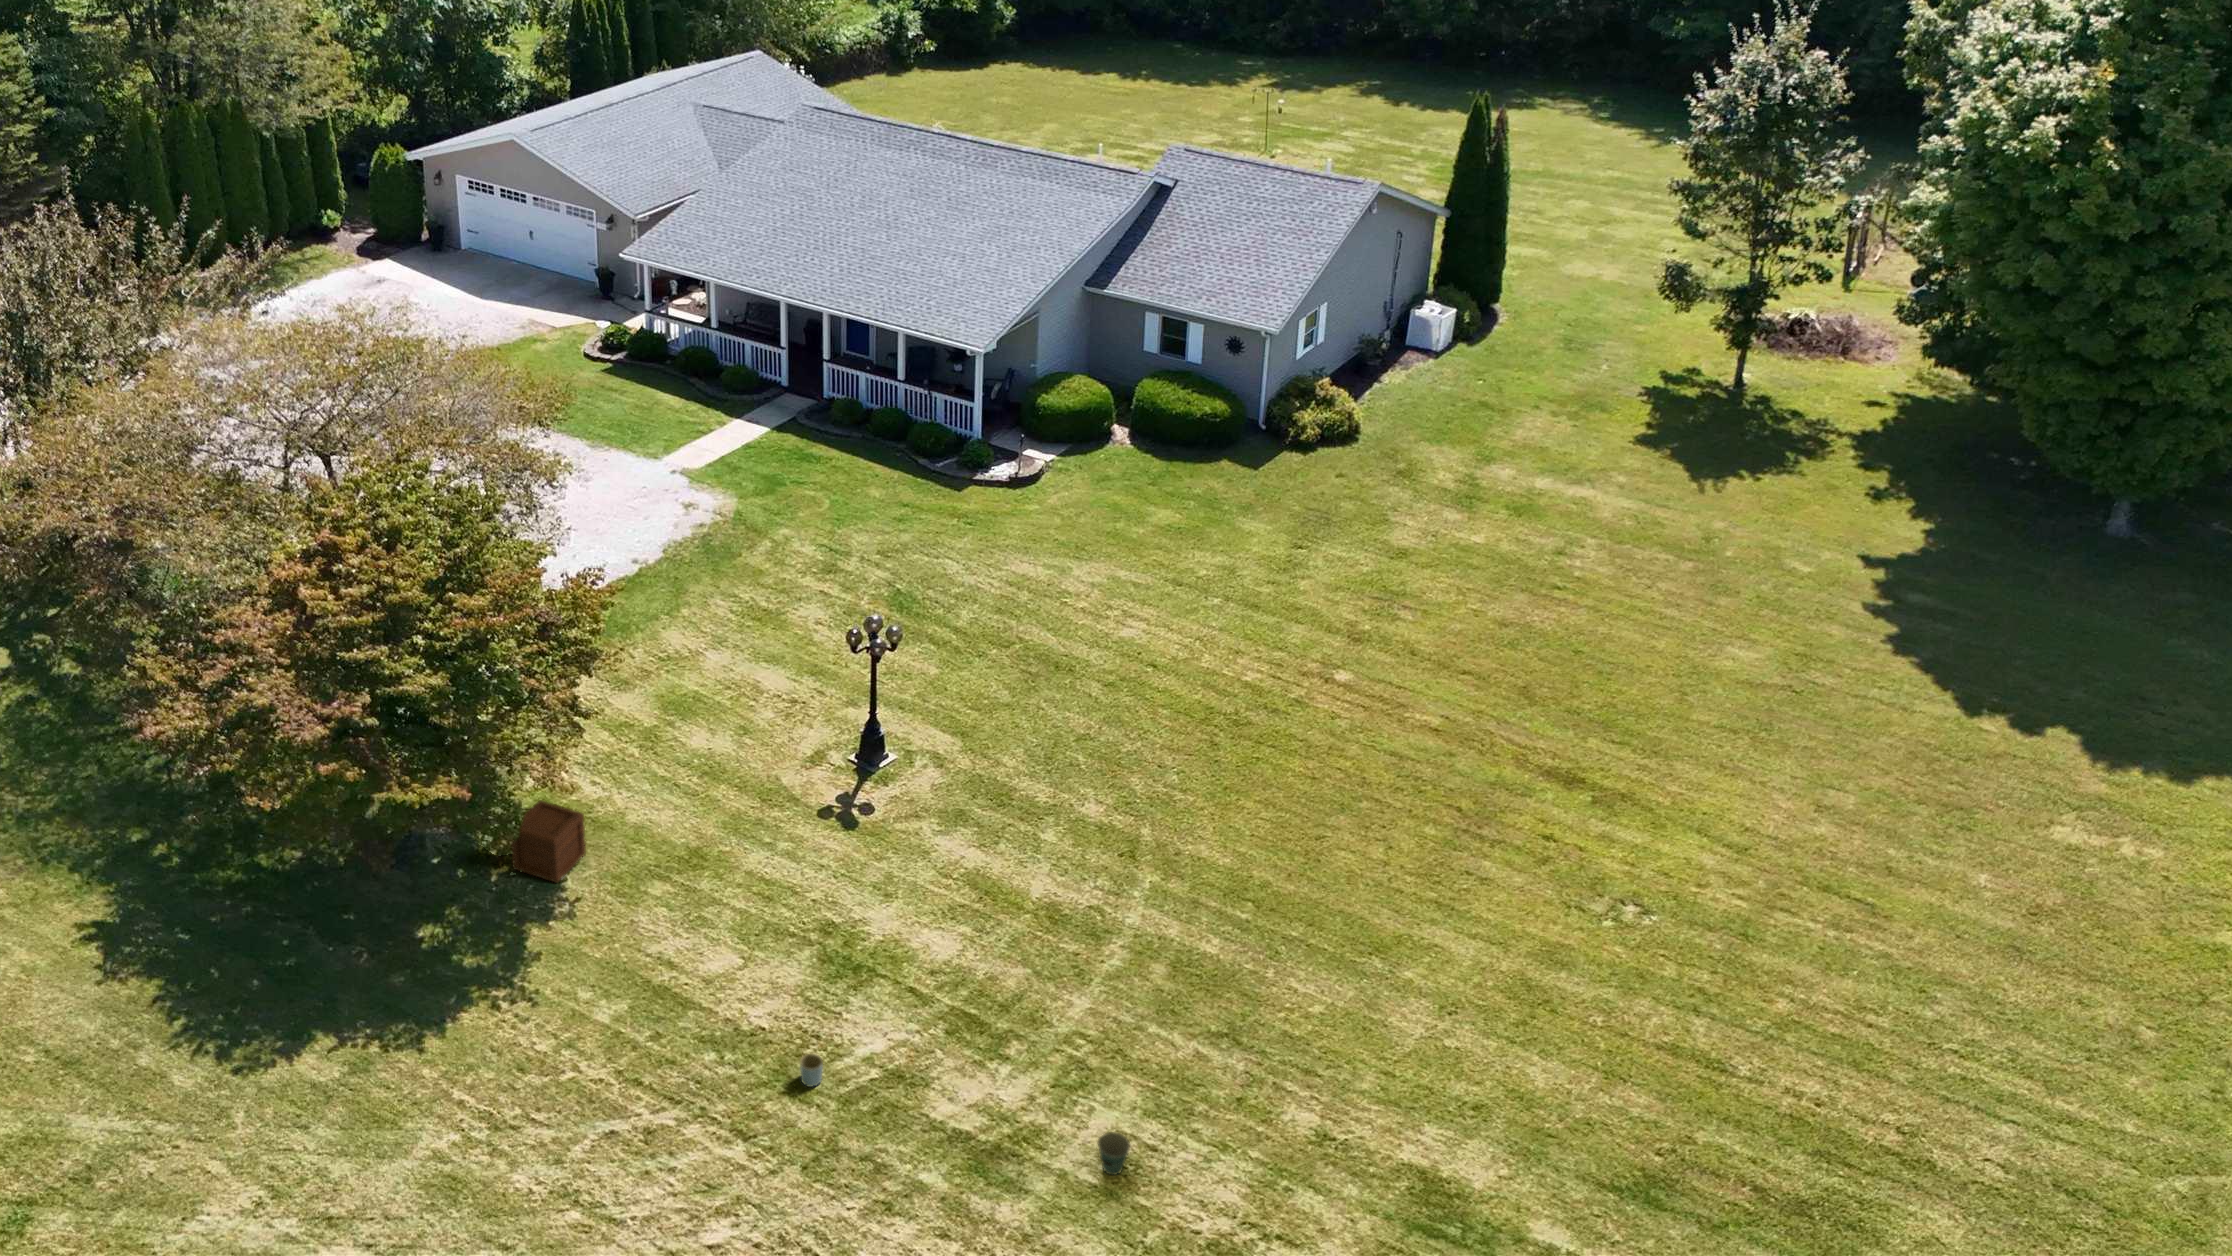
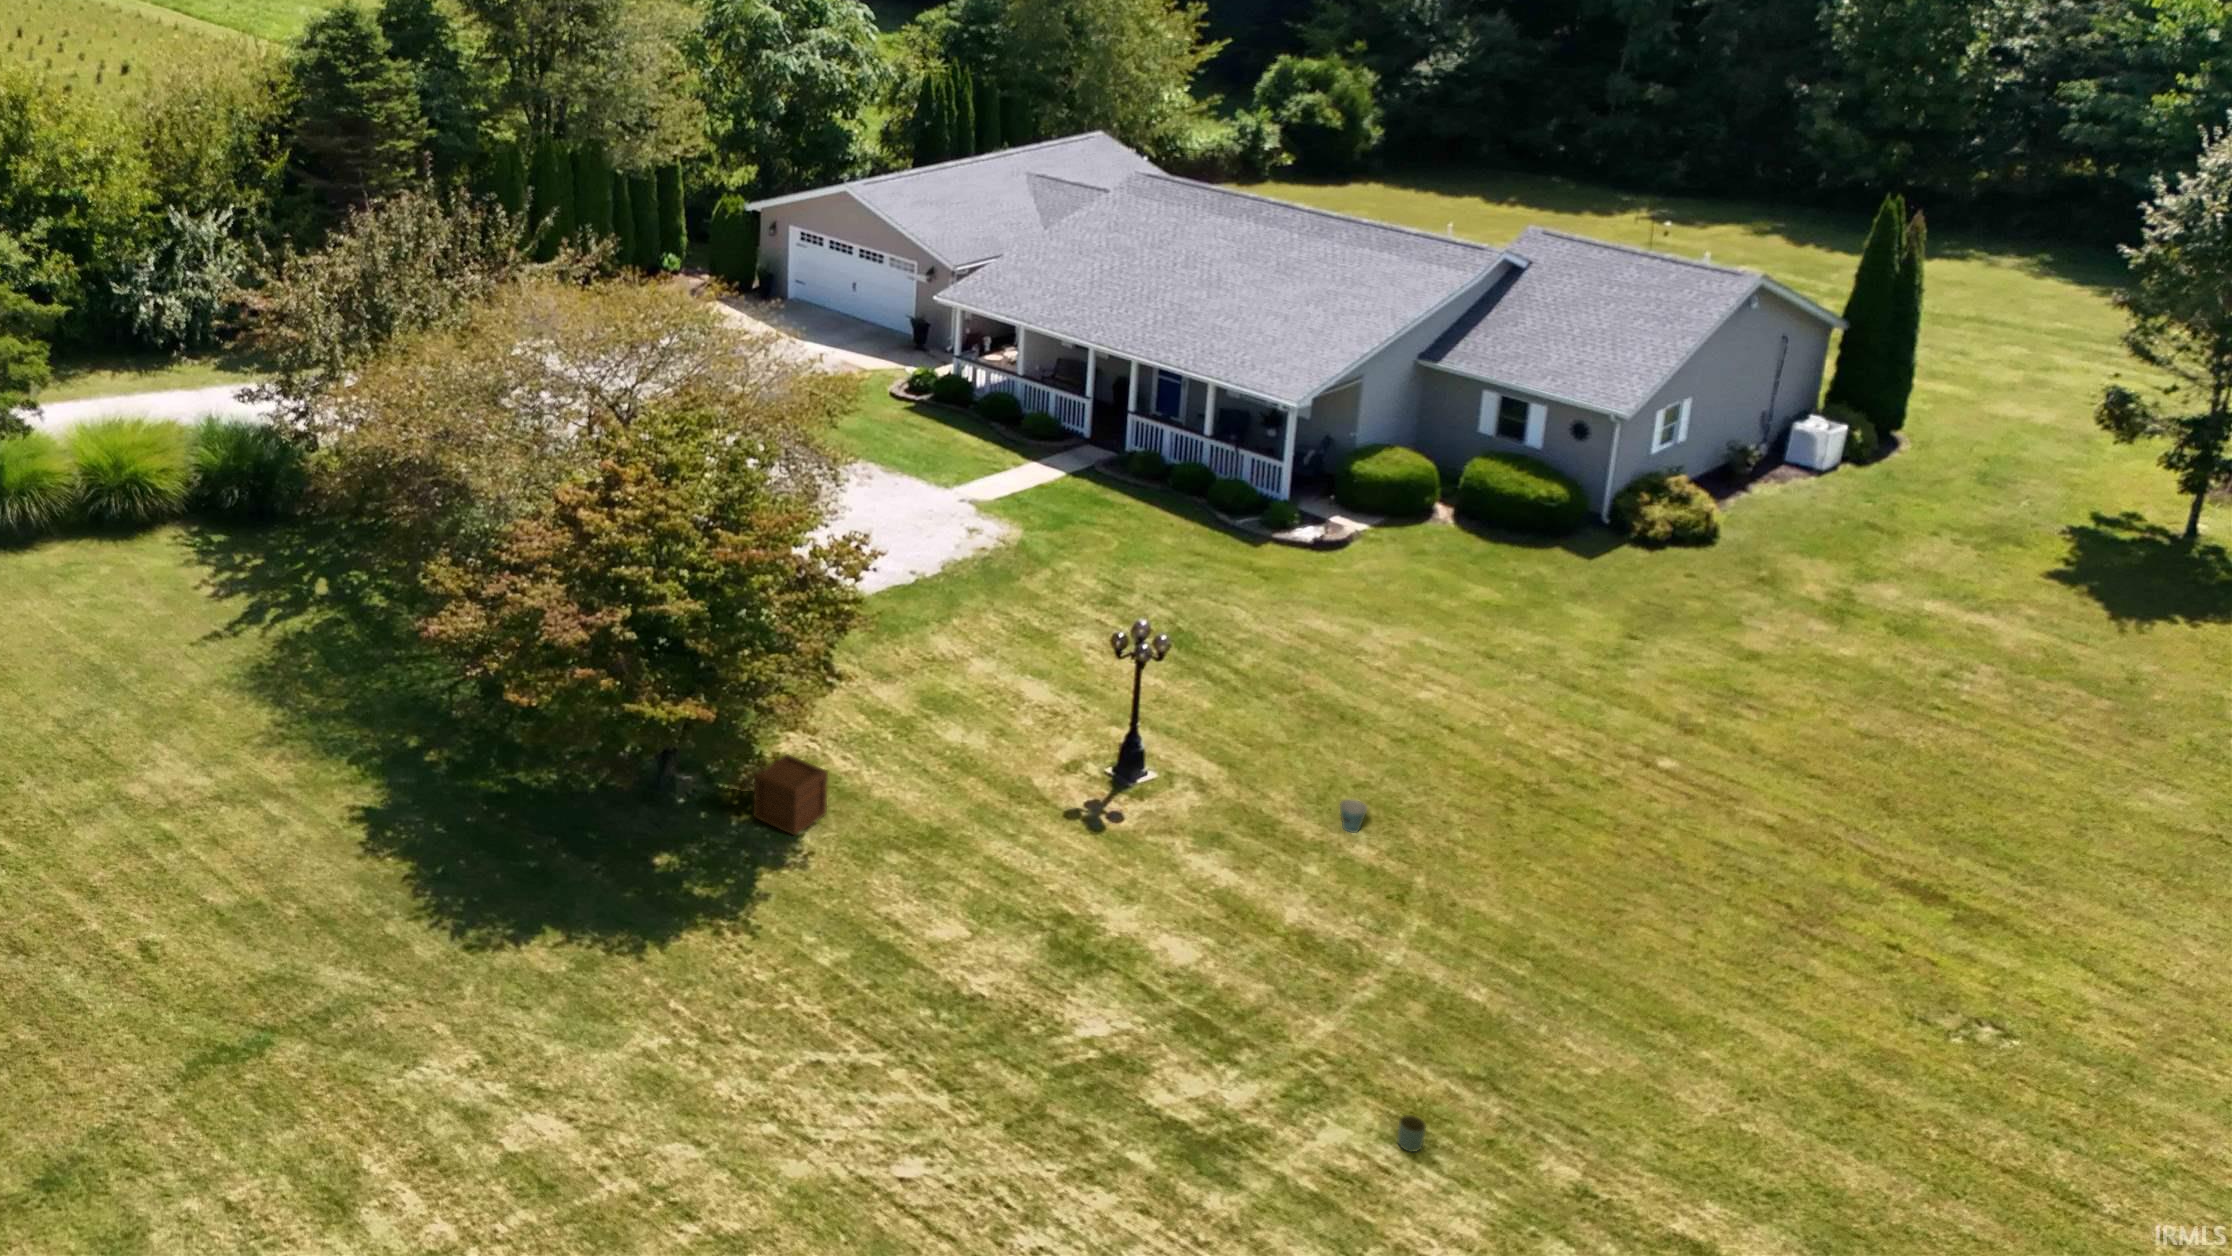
planter: present [800,1054,823,1087] -> present [1398,1115,1426,1152]
bucket: present [1098,1132,1130,1175] -> present [1340,799,1367,833]

